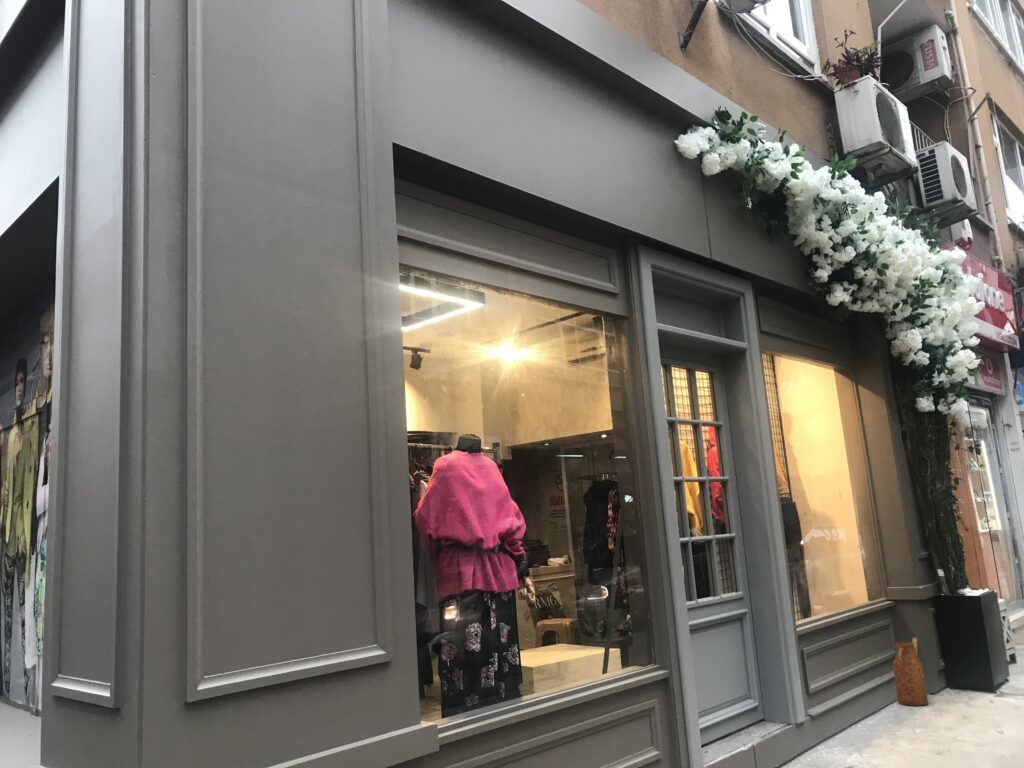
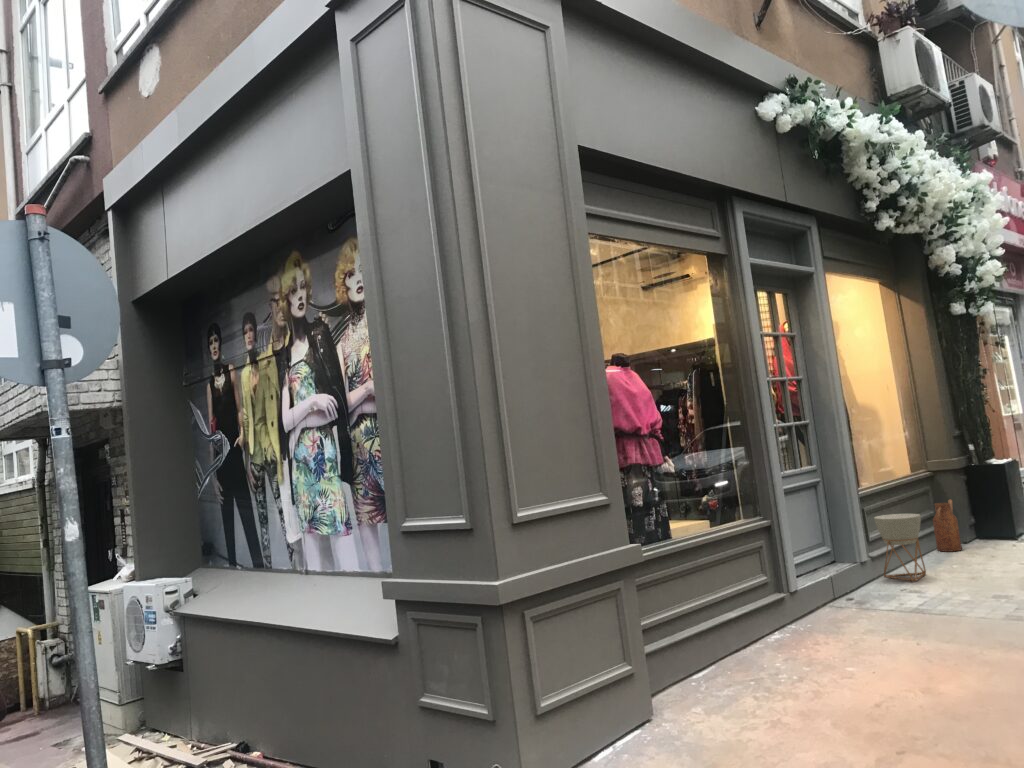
planter: none [816,659,880,752] -> present [874,514,926,581]

